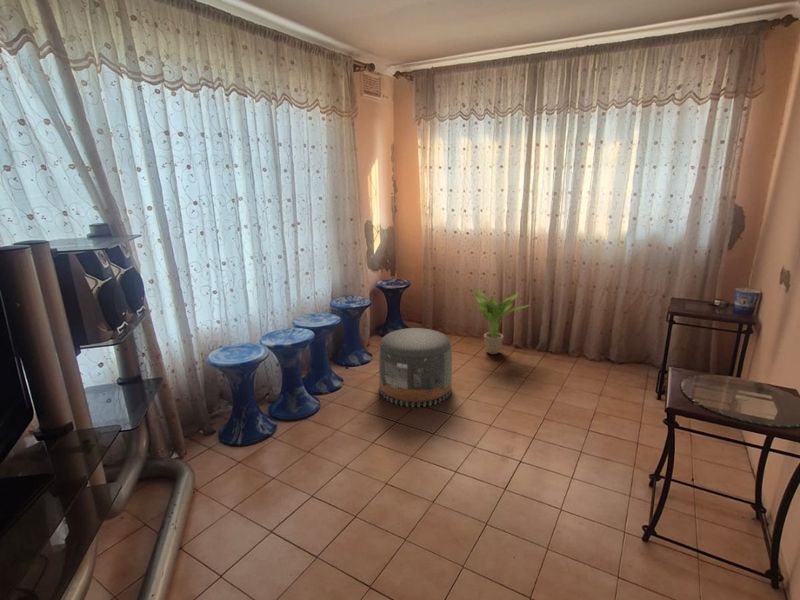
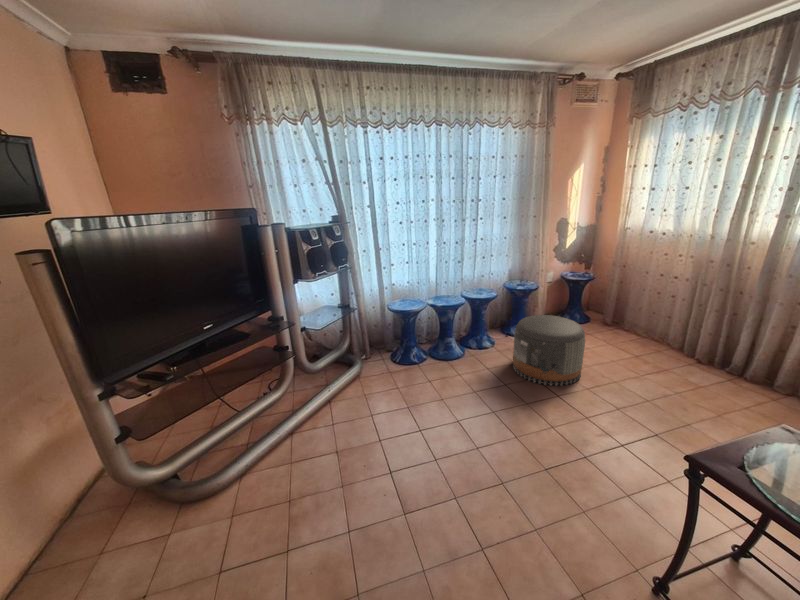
potted plant: present [471,288,526,354] -> none [644,287,720,367]

